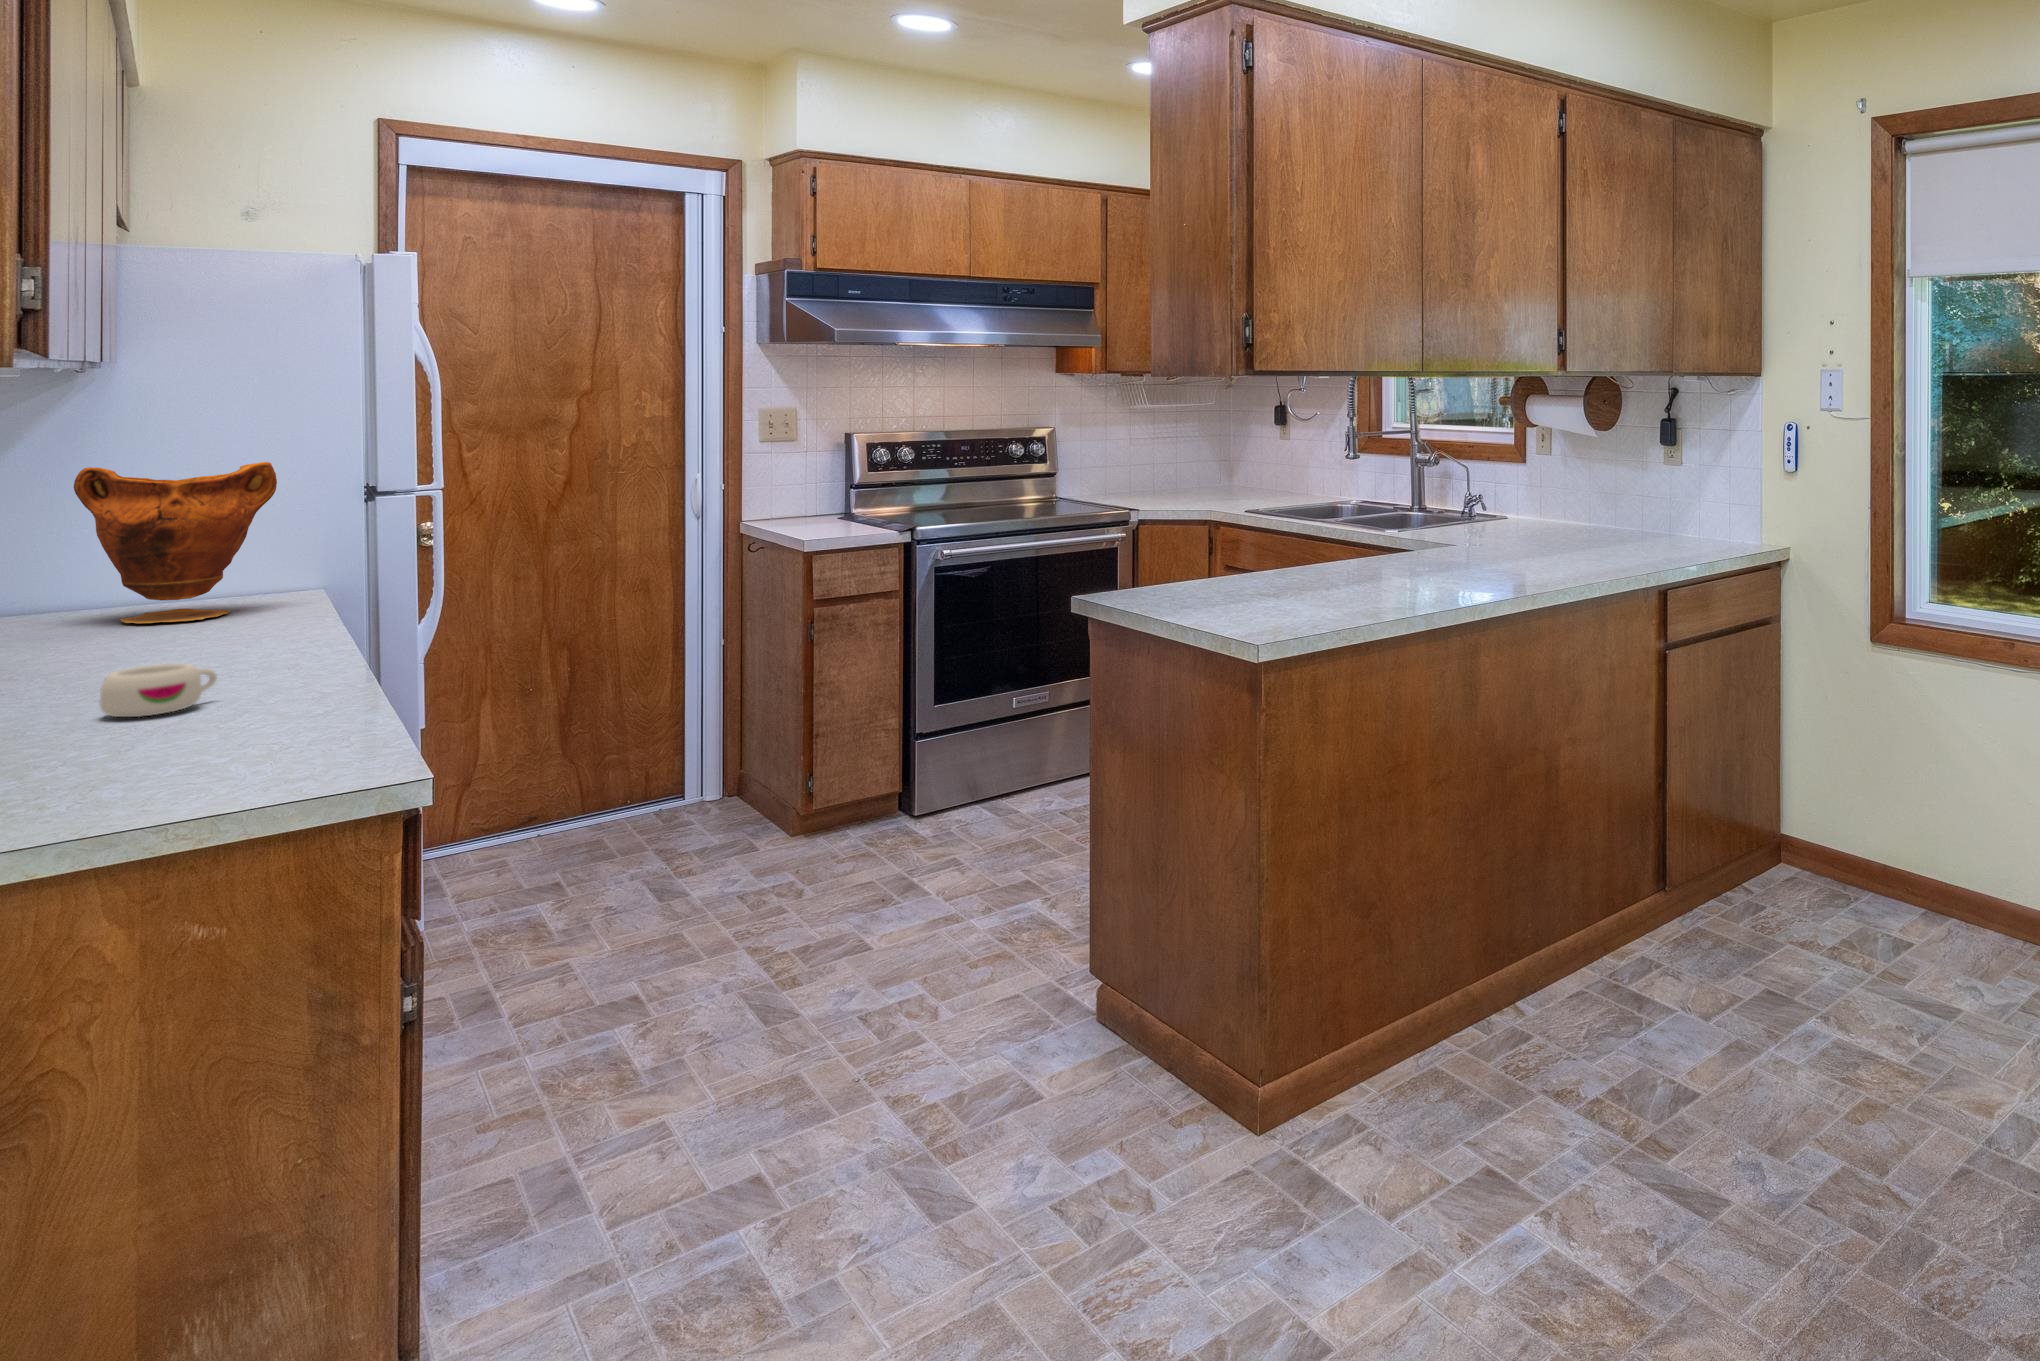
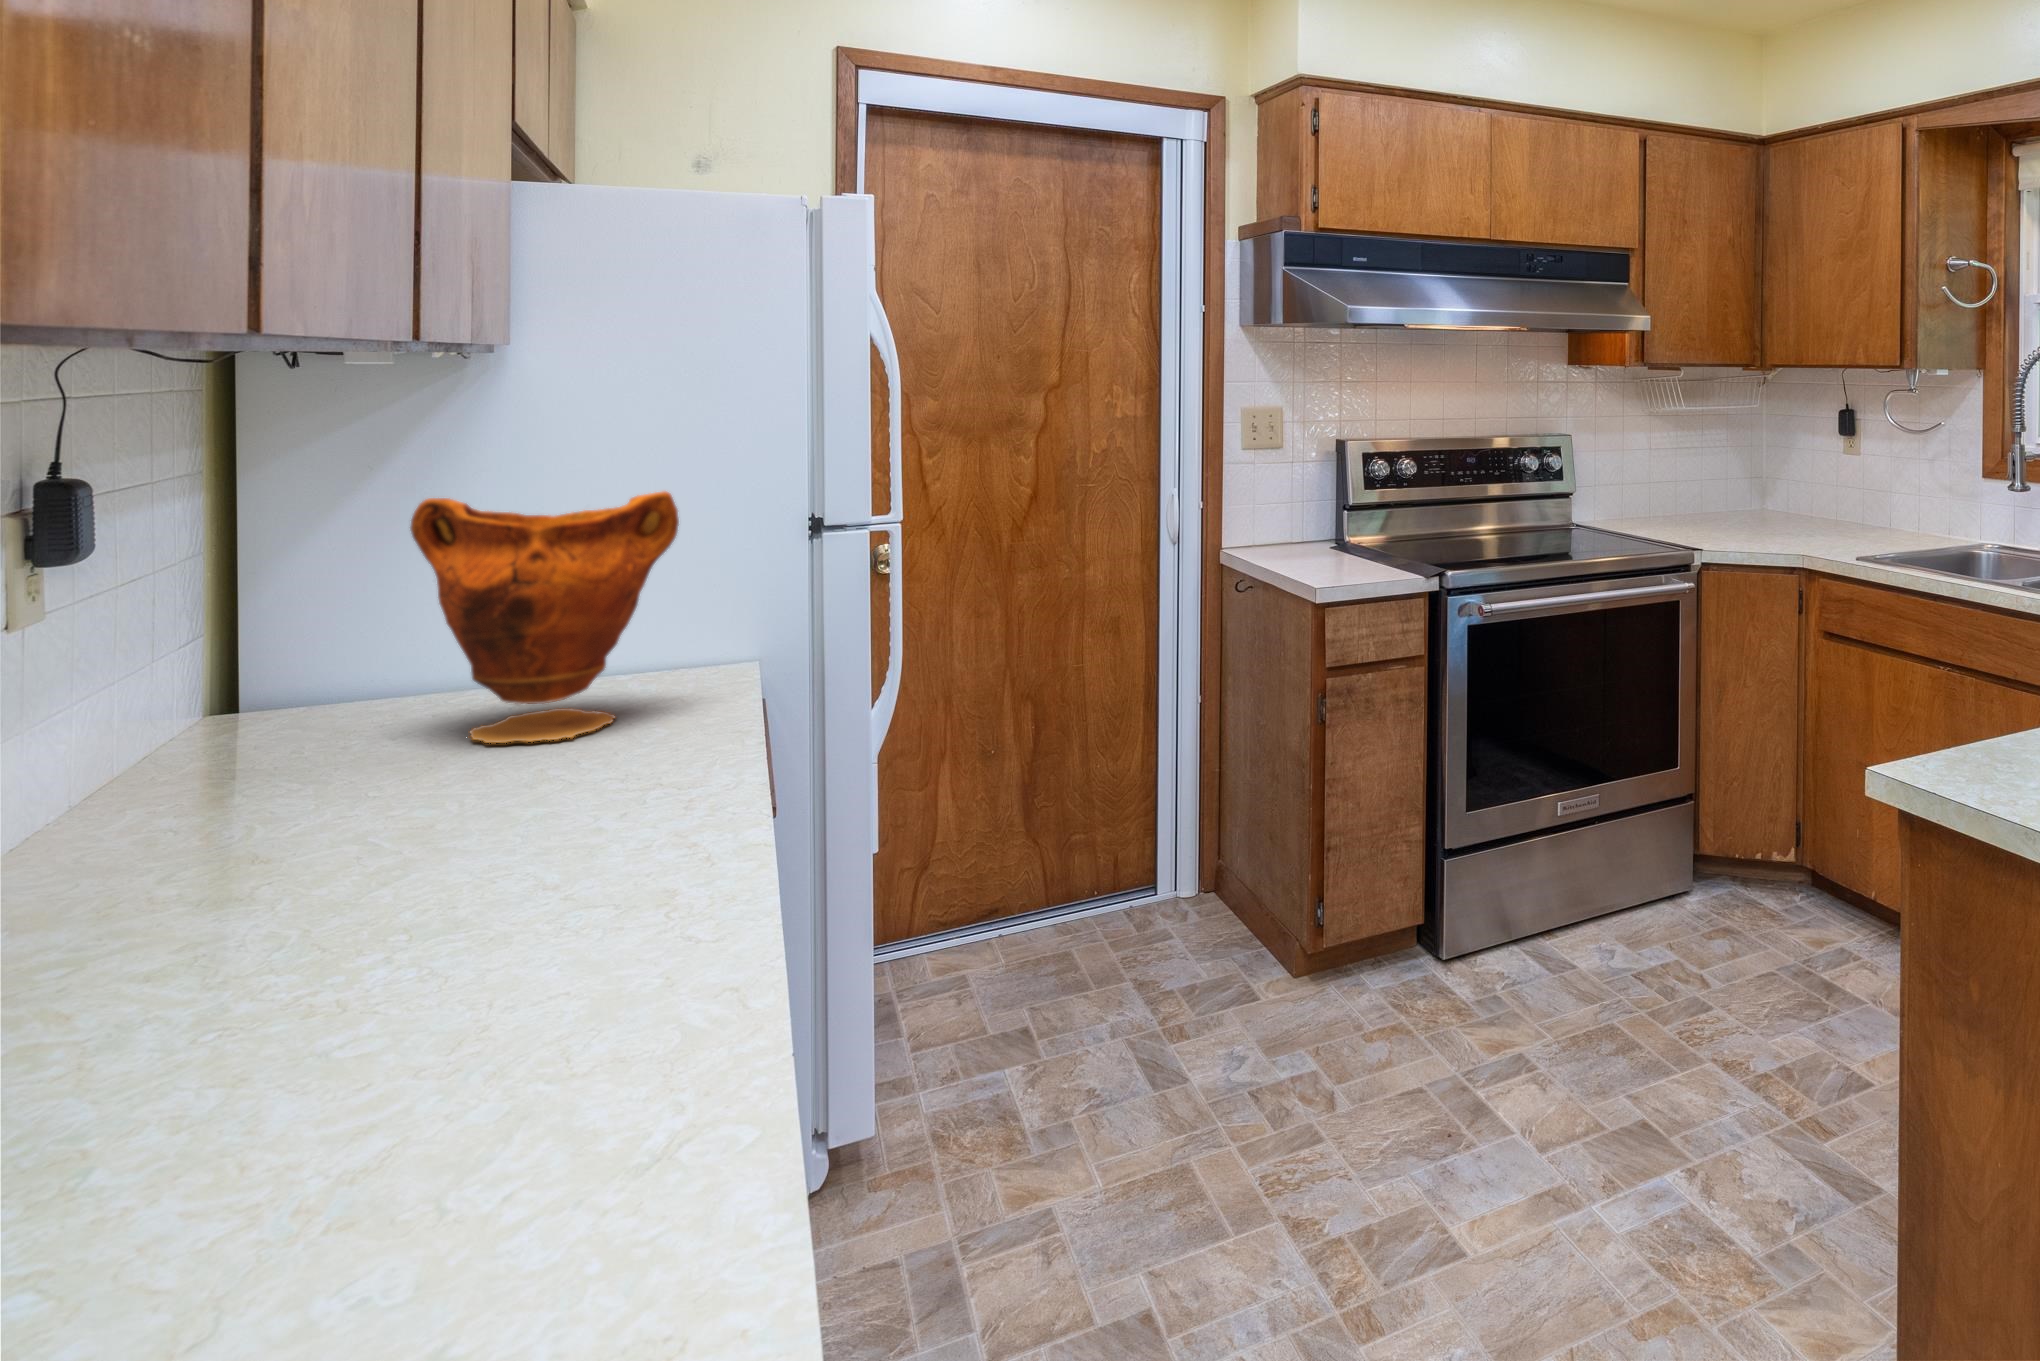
mug: present [100,664,217,717] -> none [209,979,464,1135]

